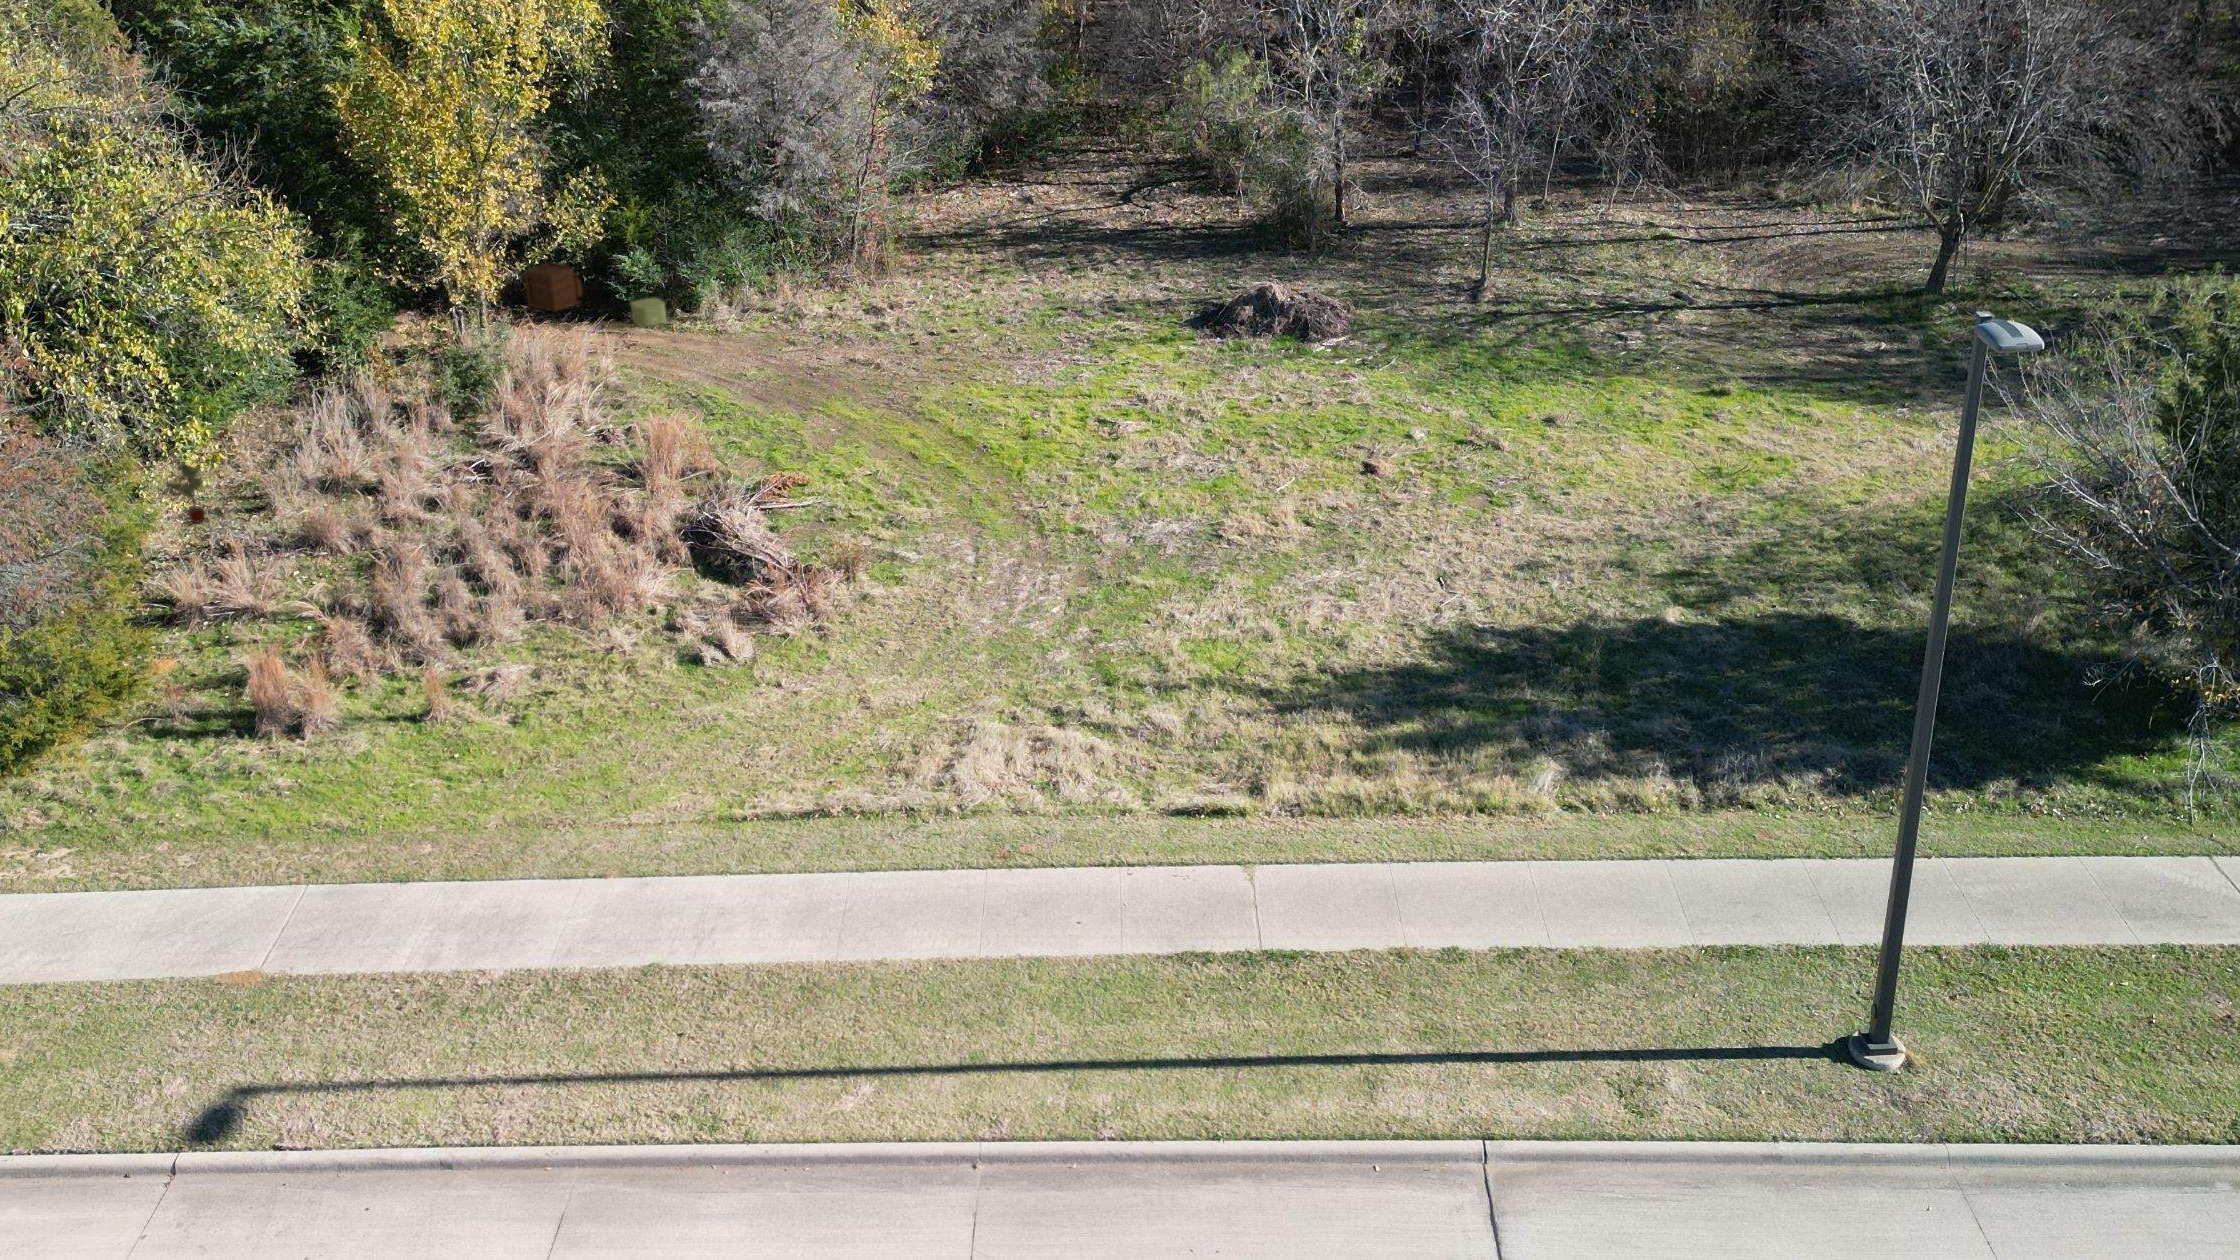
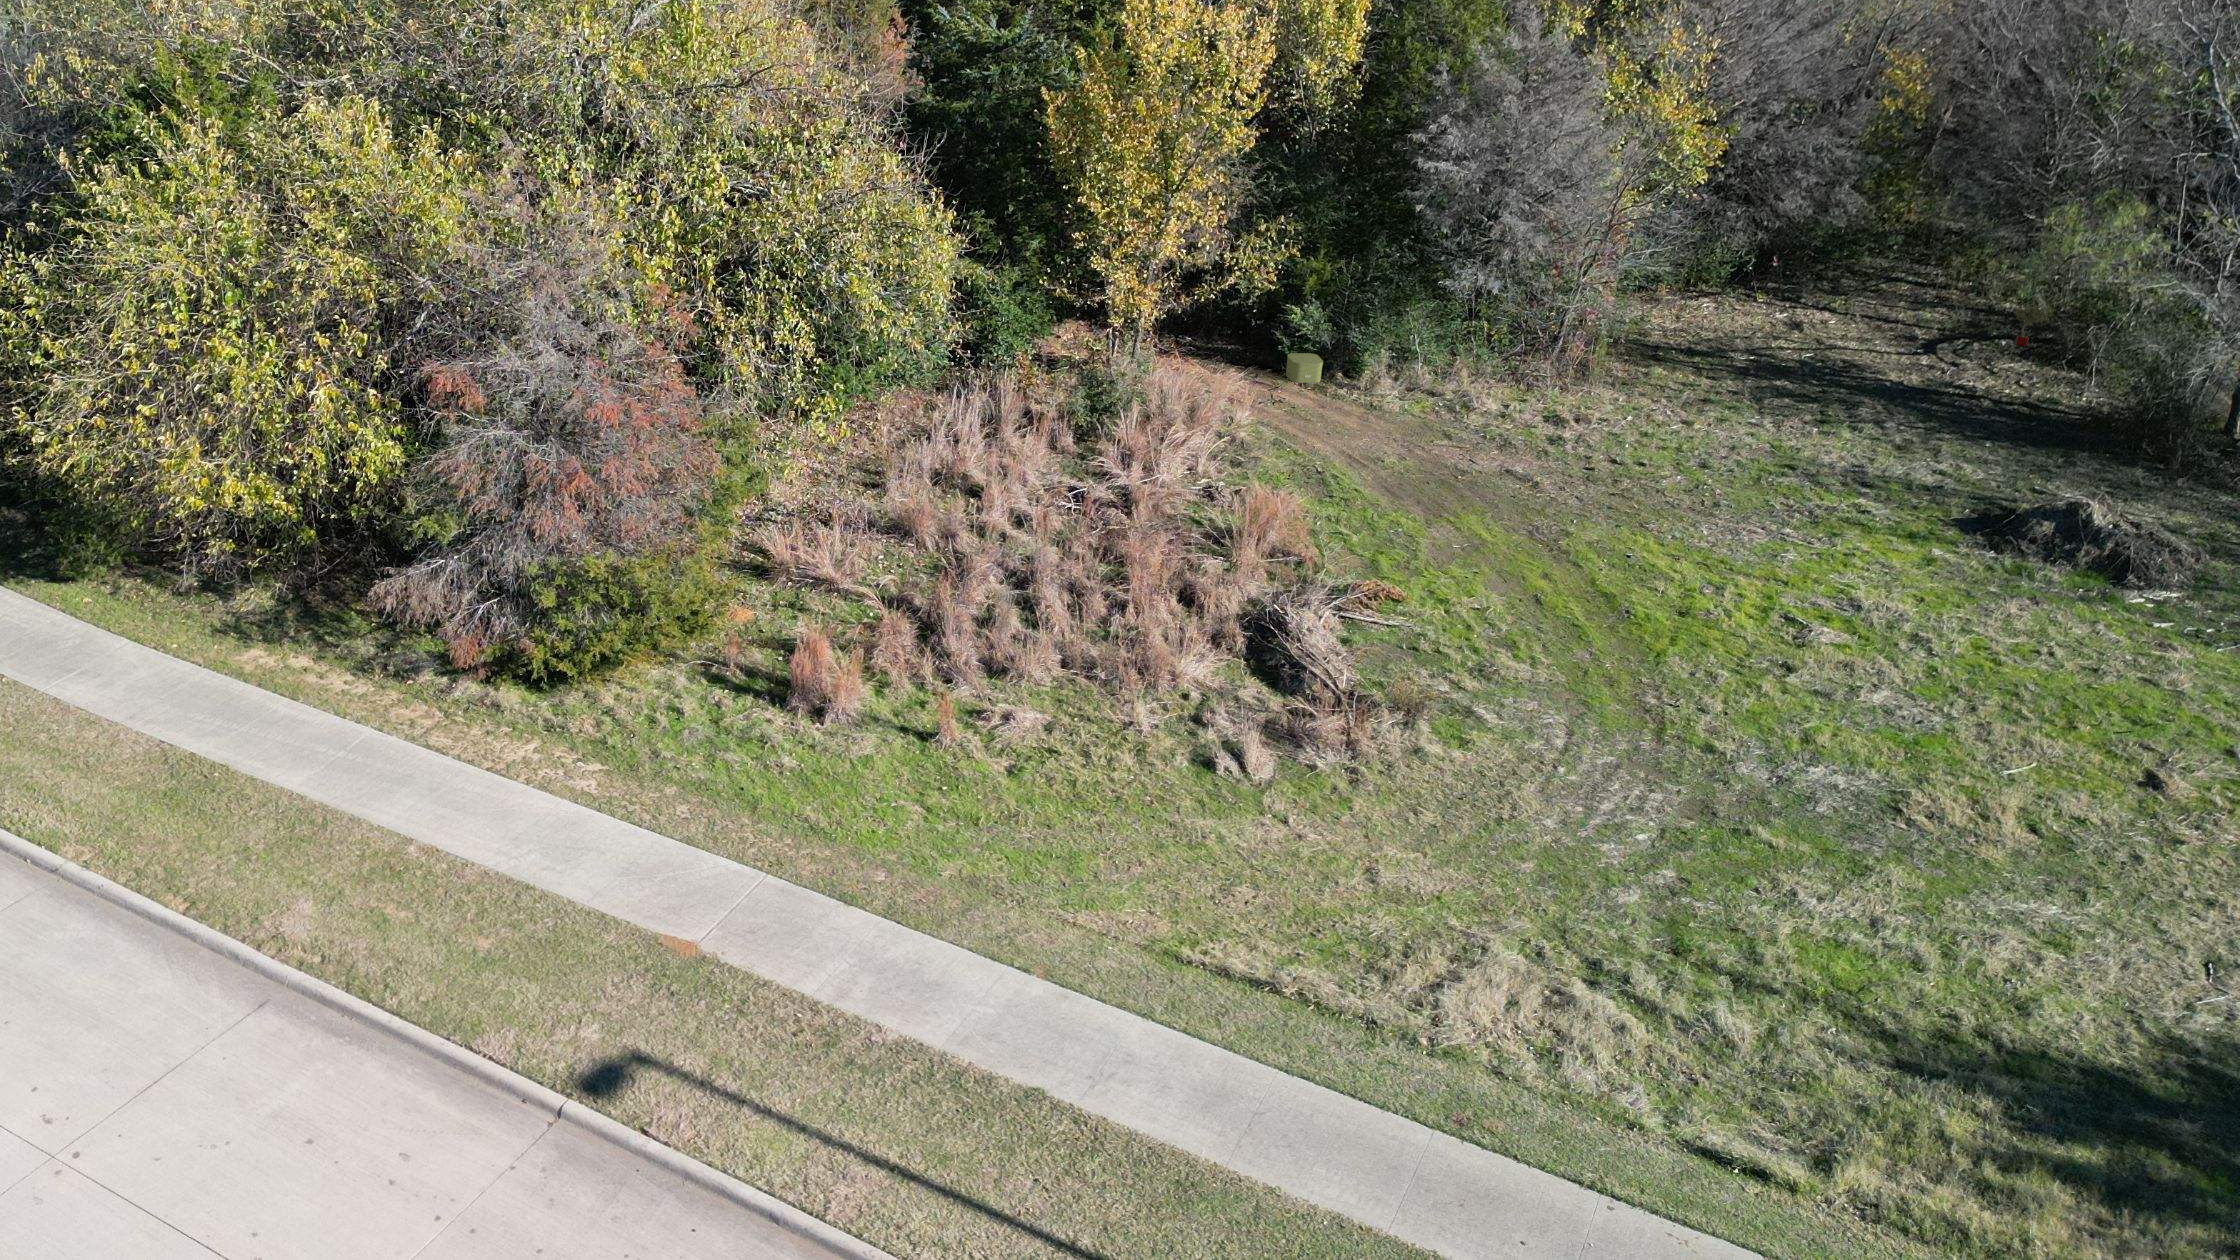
wooden crate: present [524,262,583,312] -> none [1190,296,1249,347]
potted tree: present [165,457,205,523] -> present [2015,301,2047,346]

